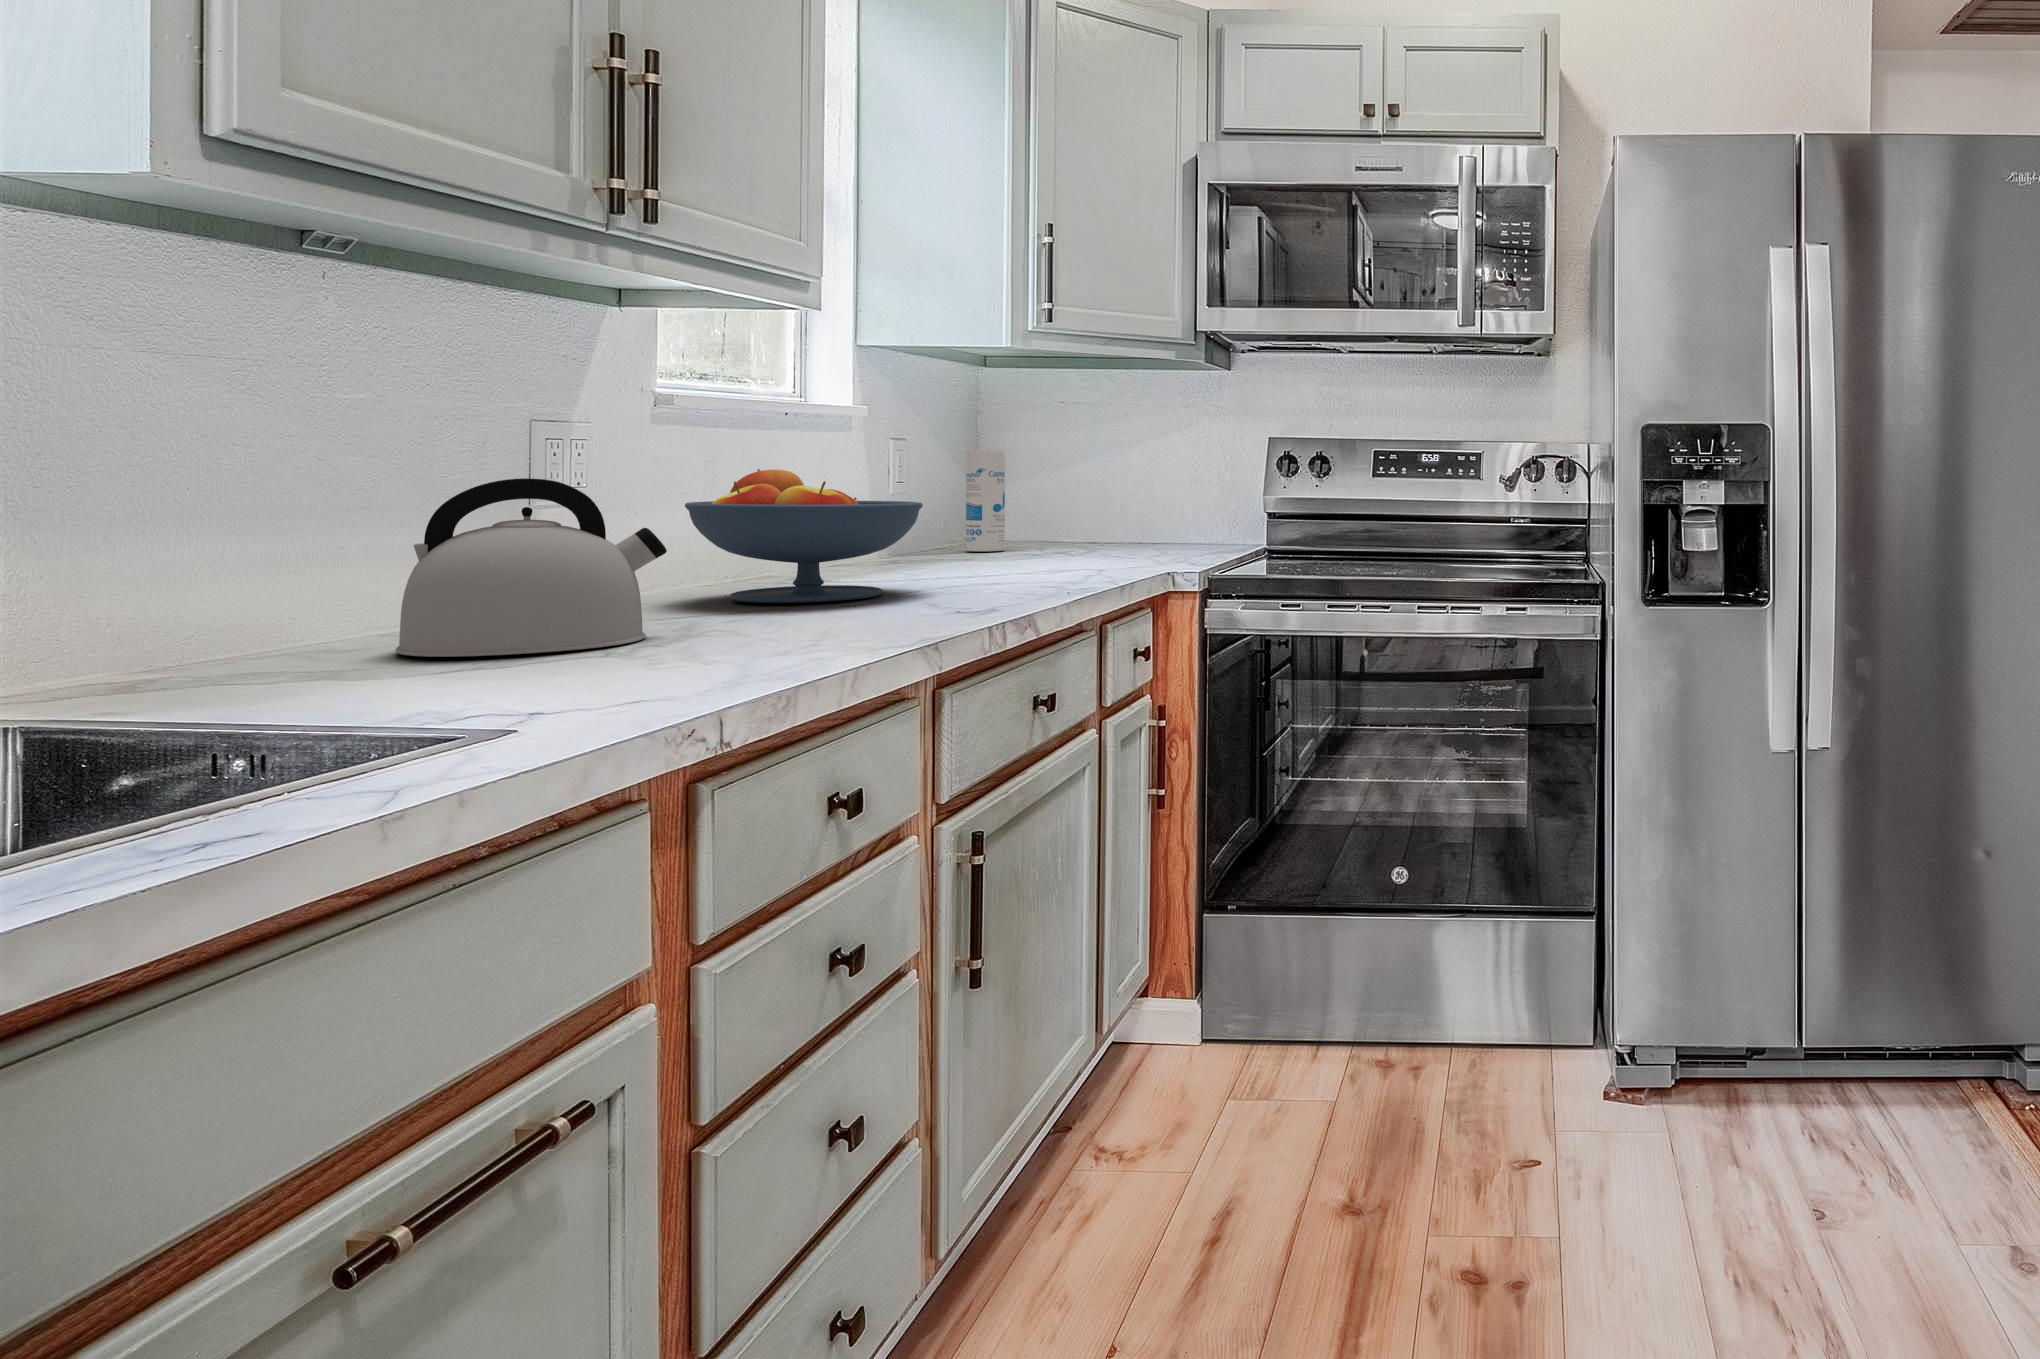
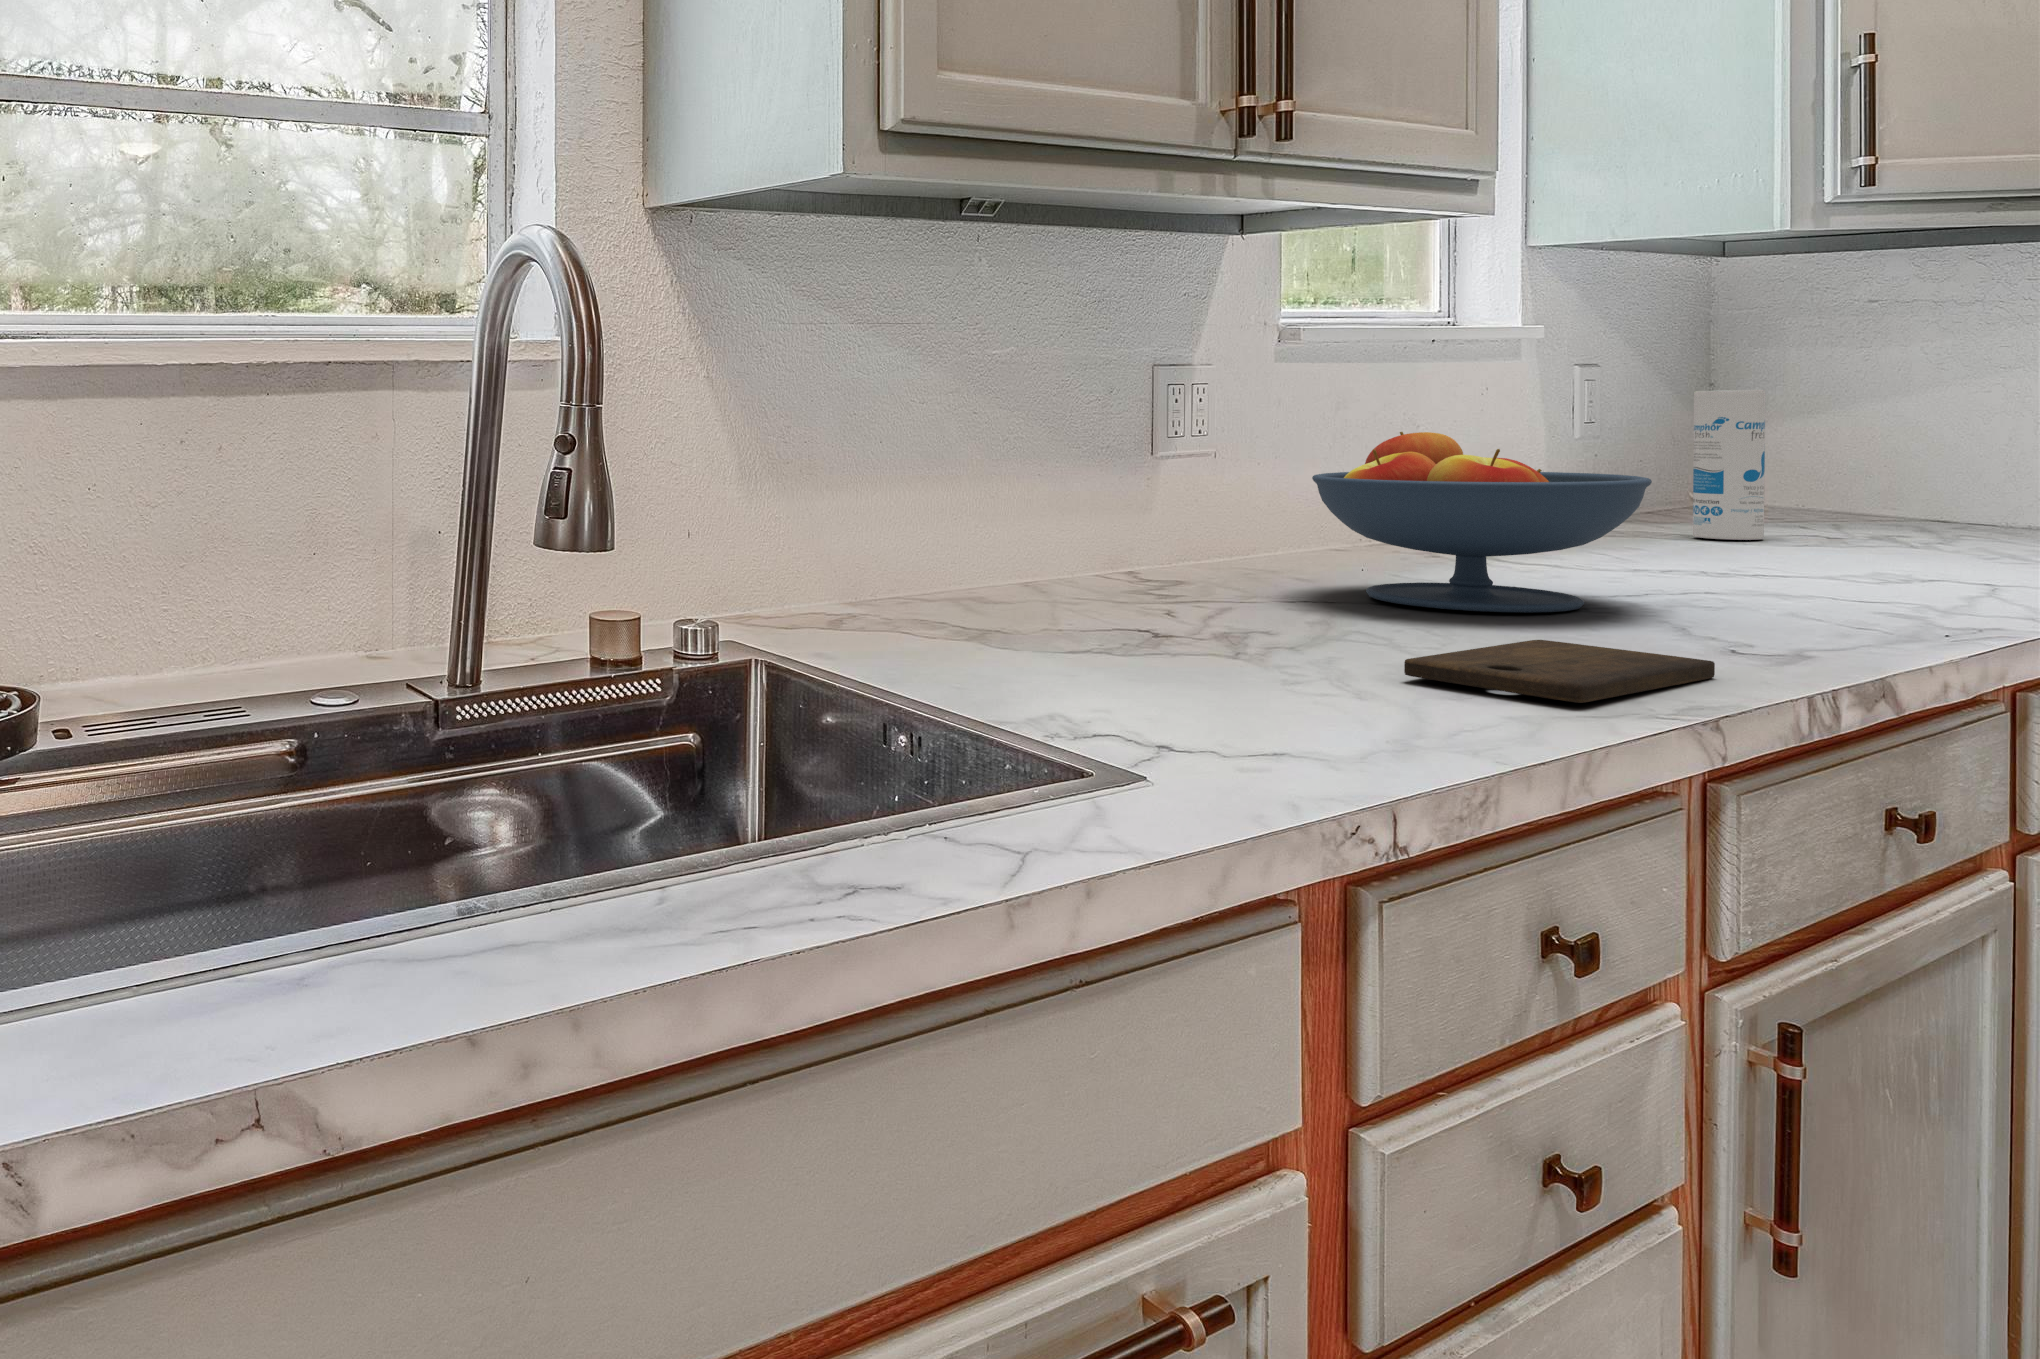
kettle: present [395,478,667,657] -> none [1035,454,1299,654]
cutting board: none [745,612,942,644] -> present [1404,640,1715,703]

